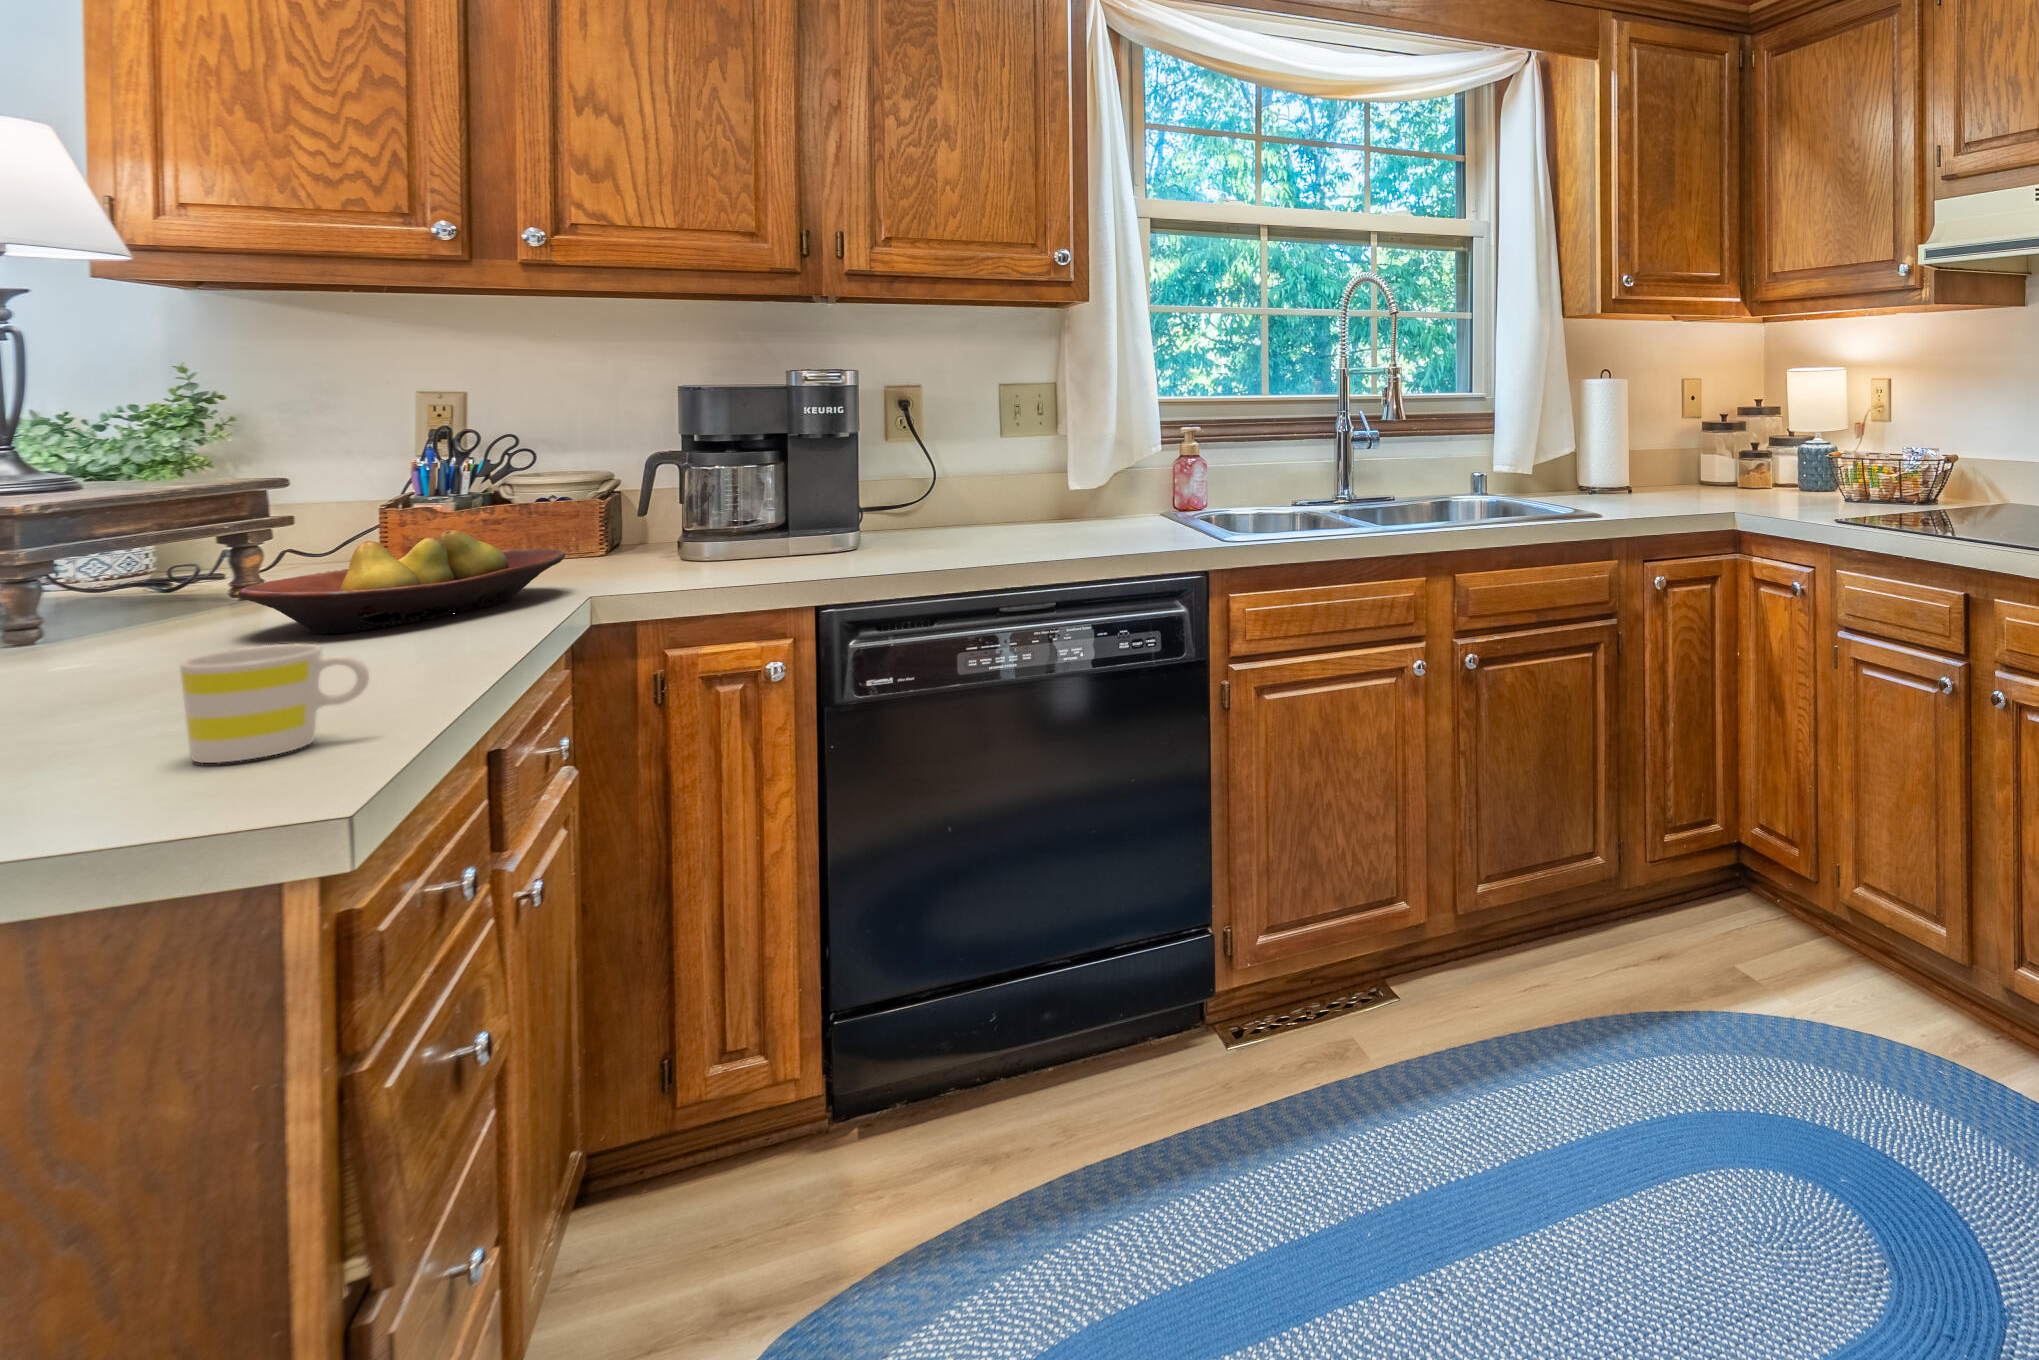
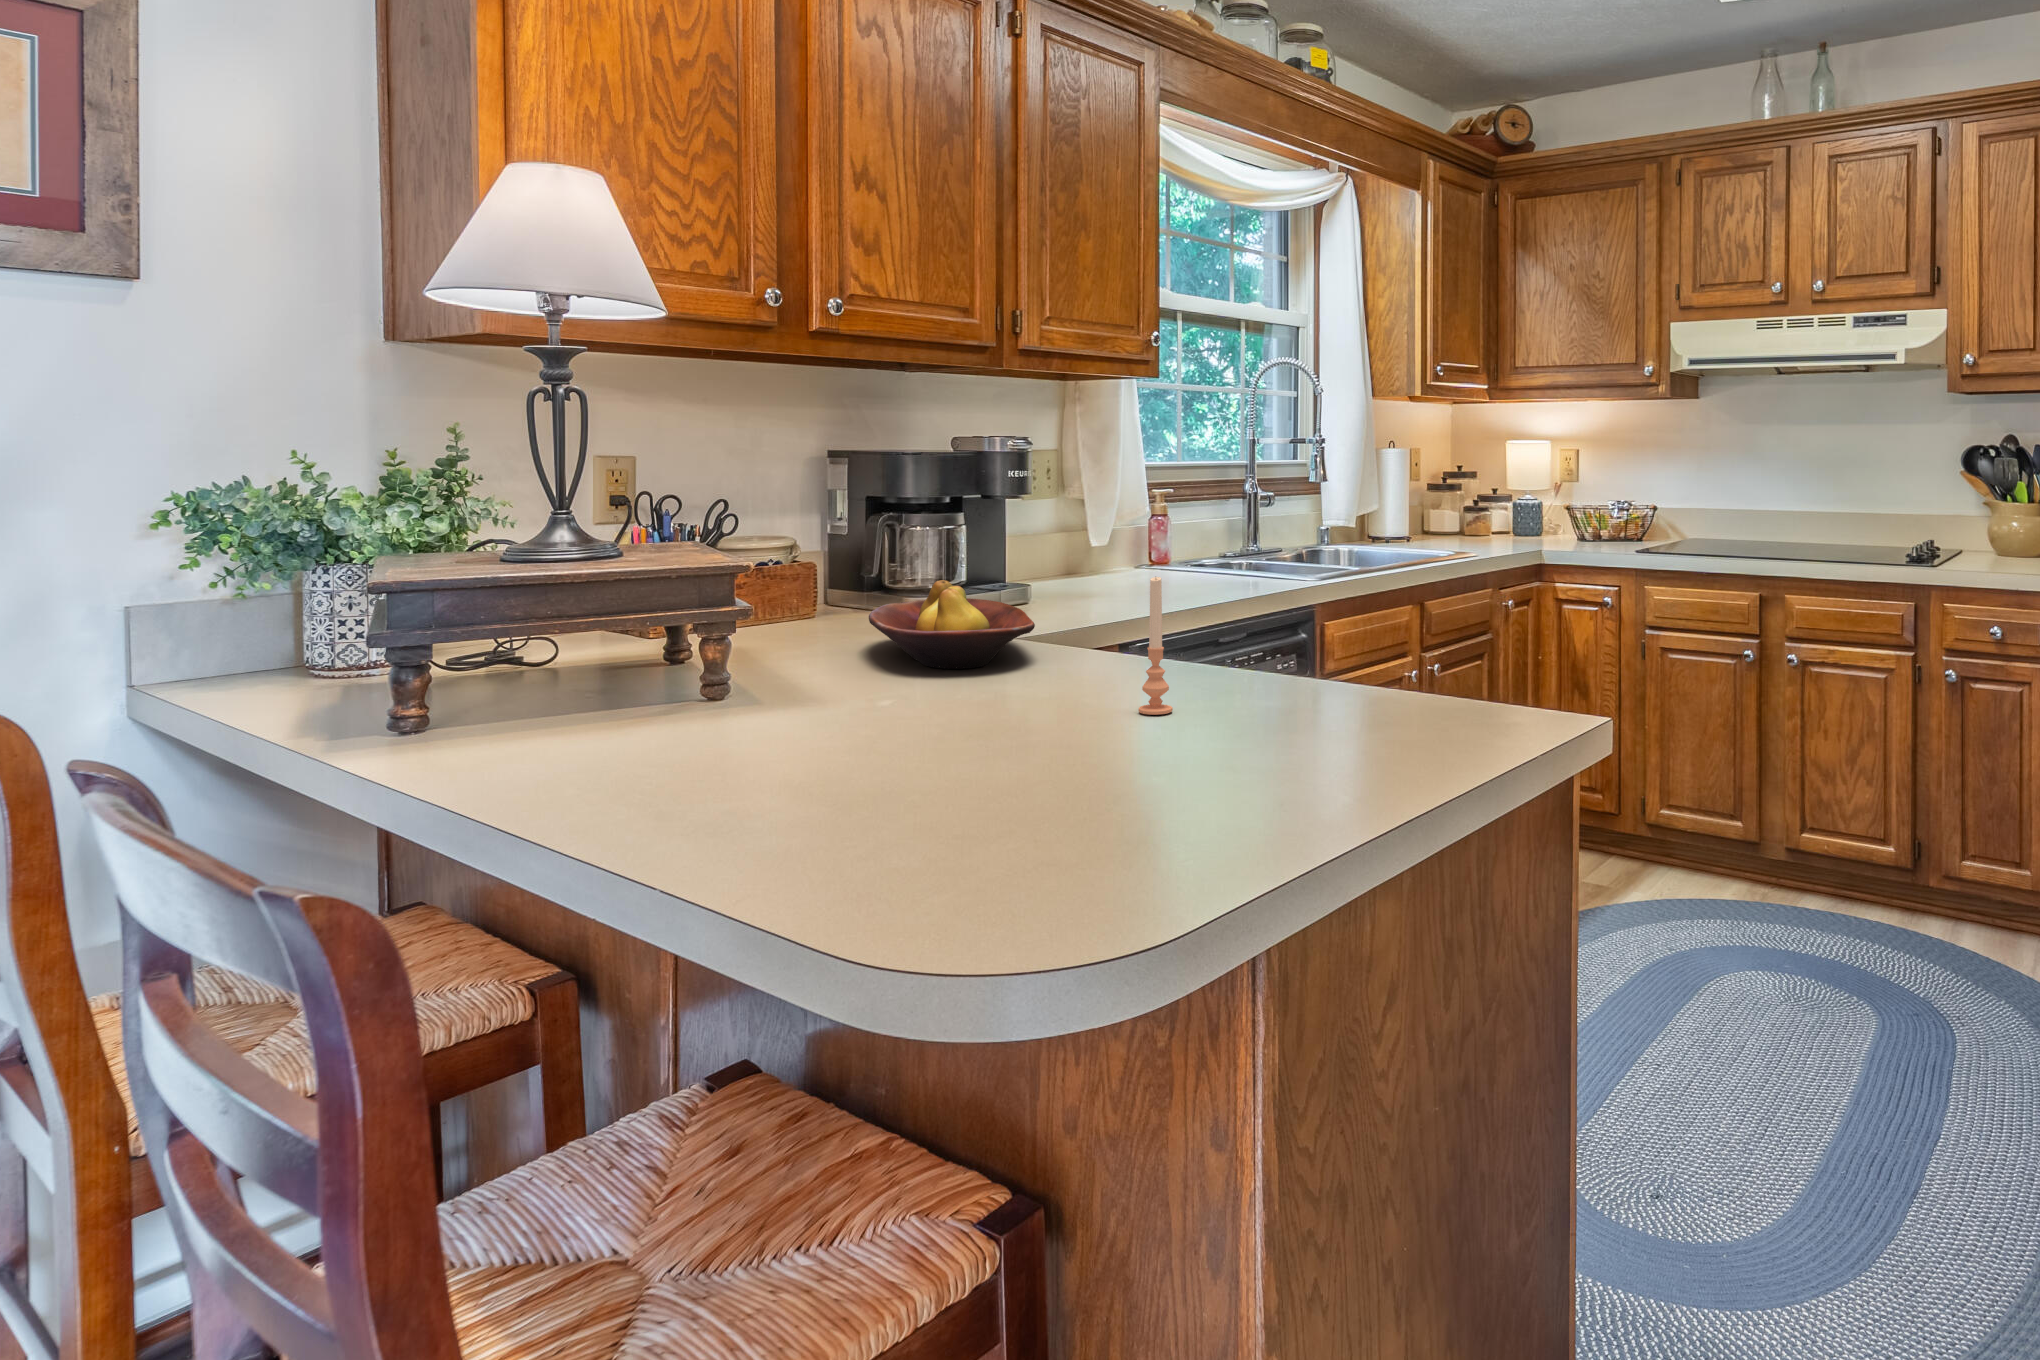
candle: none [80,546,145,722] -> present [1138,577,1173,715]
mug: present [180,644,369,763] -> none [1341,637,1412,717]

